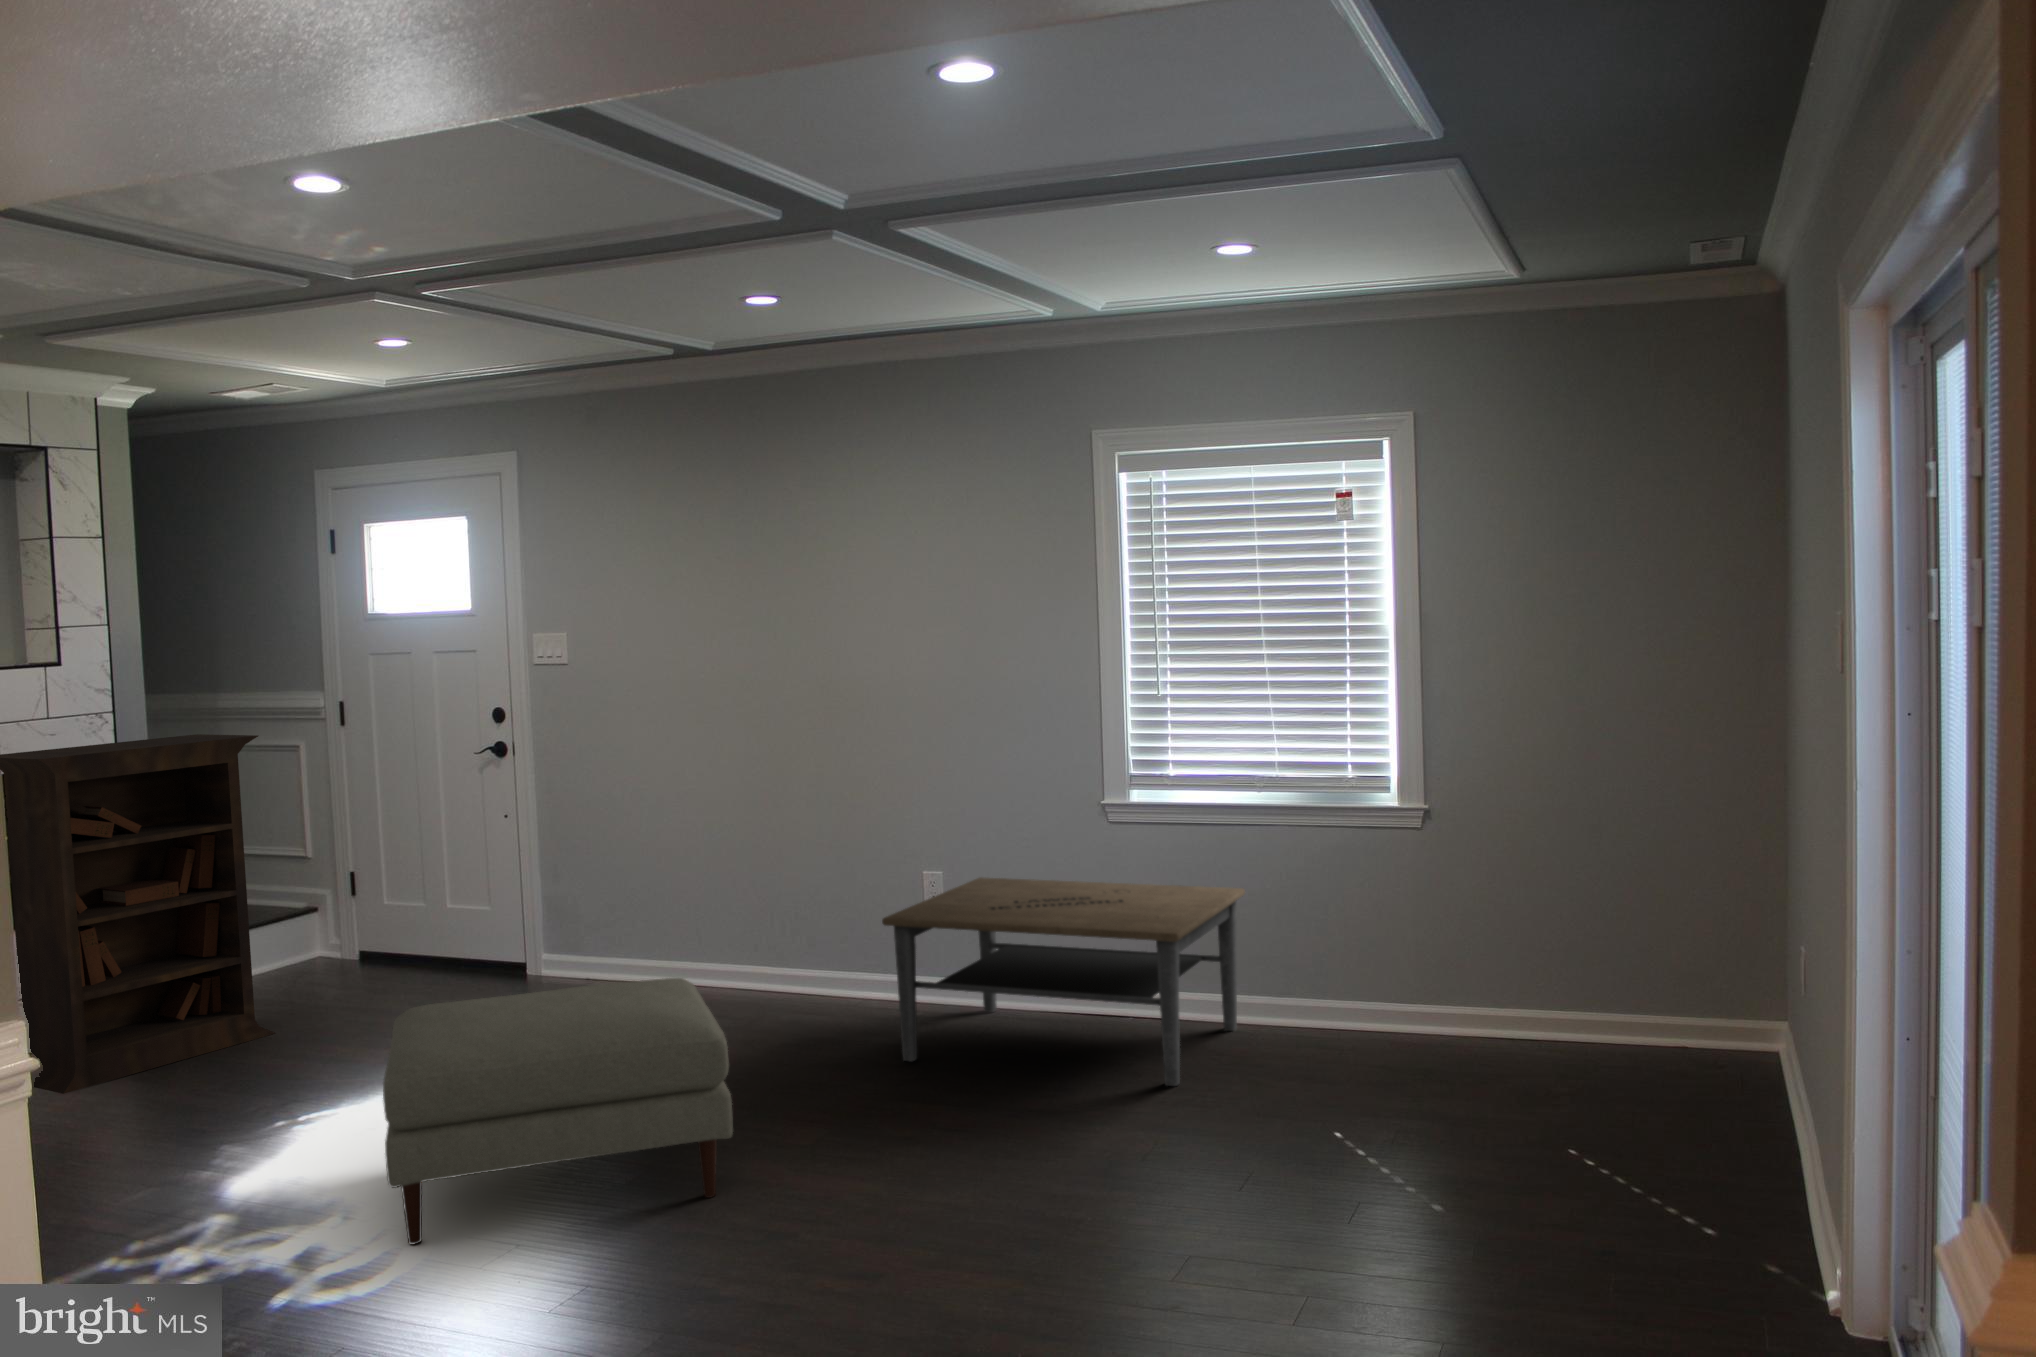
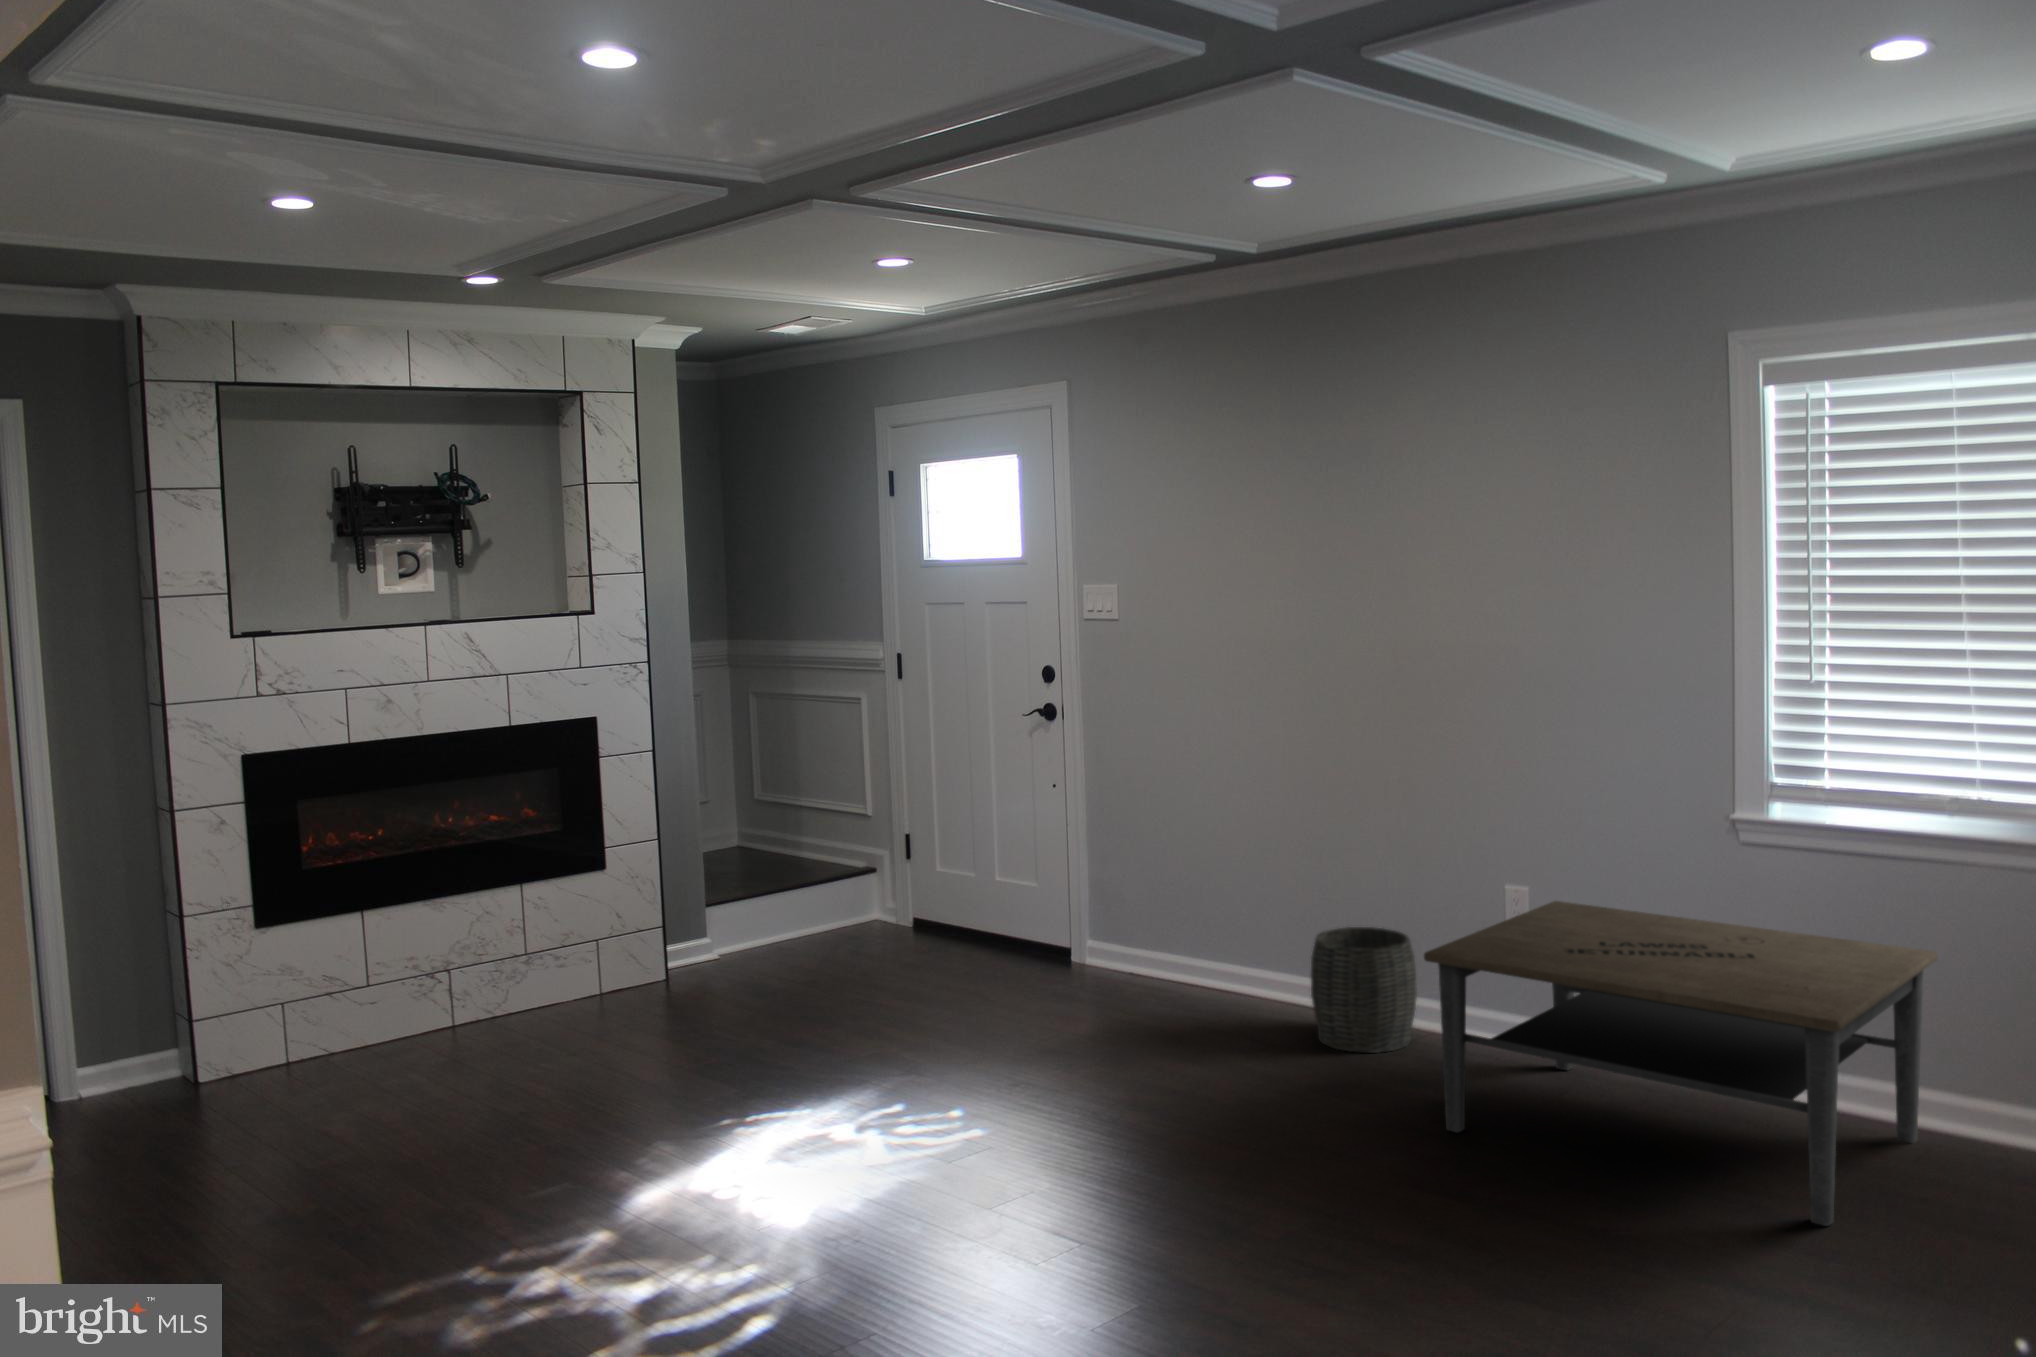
bookcase: present [0,734,275,1094] -> none [509,688,782,1050]
woven basket: none [785,914,873,1018] -> present [1311,927,1417,1053]
ottoman: present [383,978,733,1244] -> none [804,1013,1210,1315]

